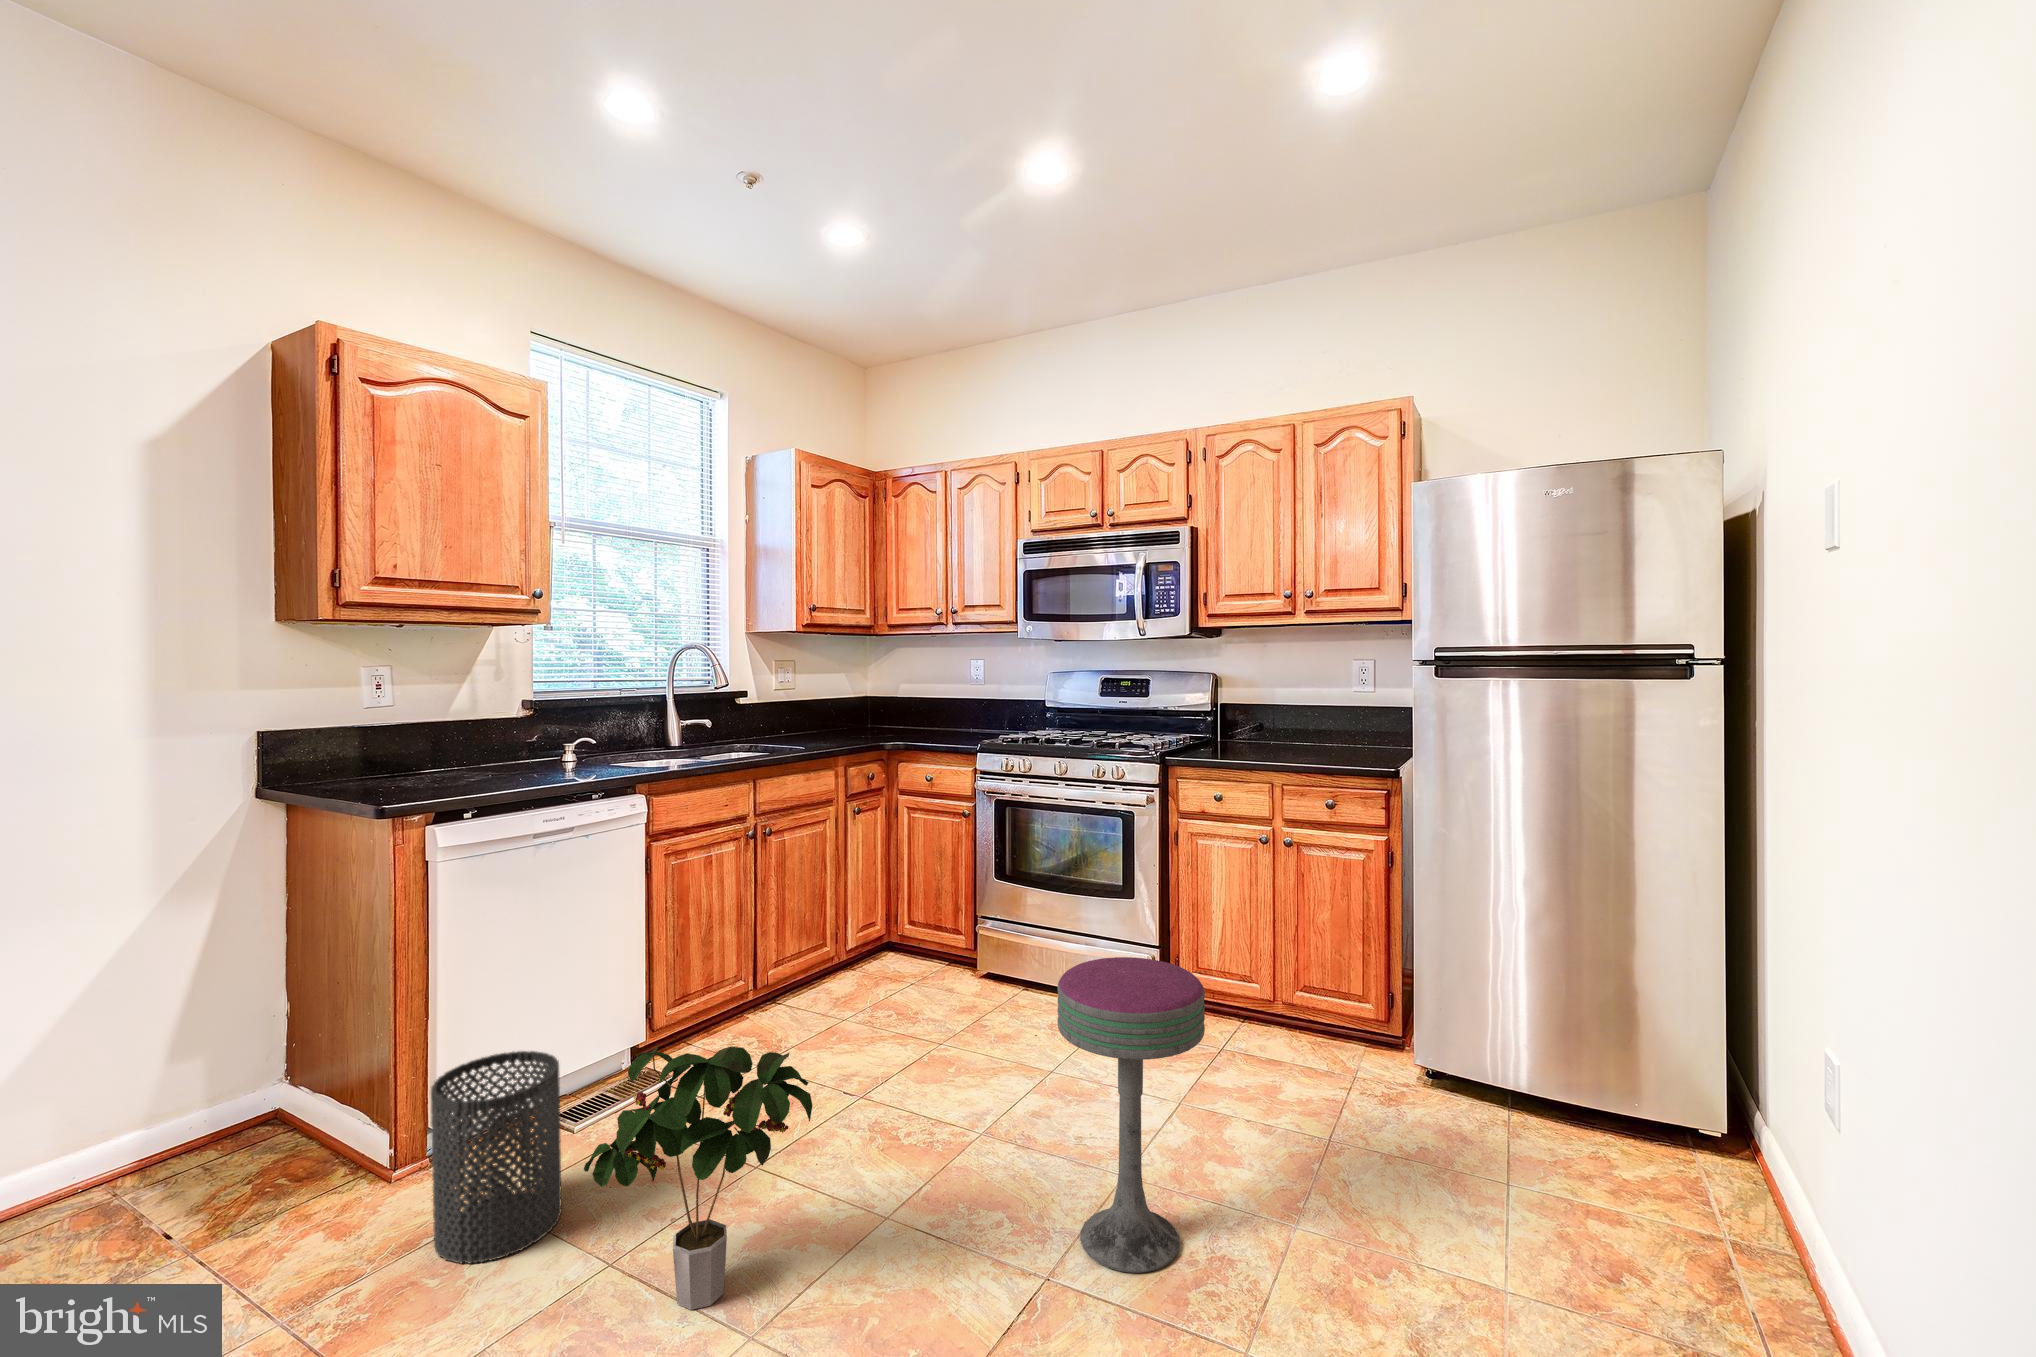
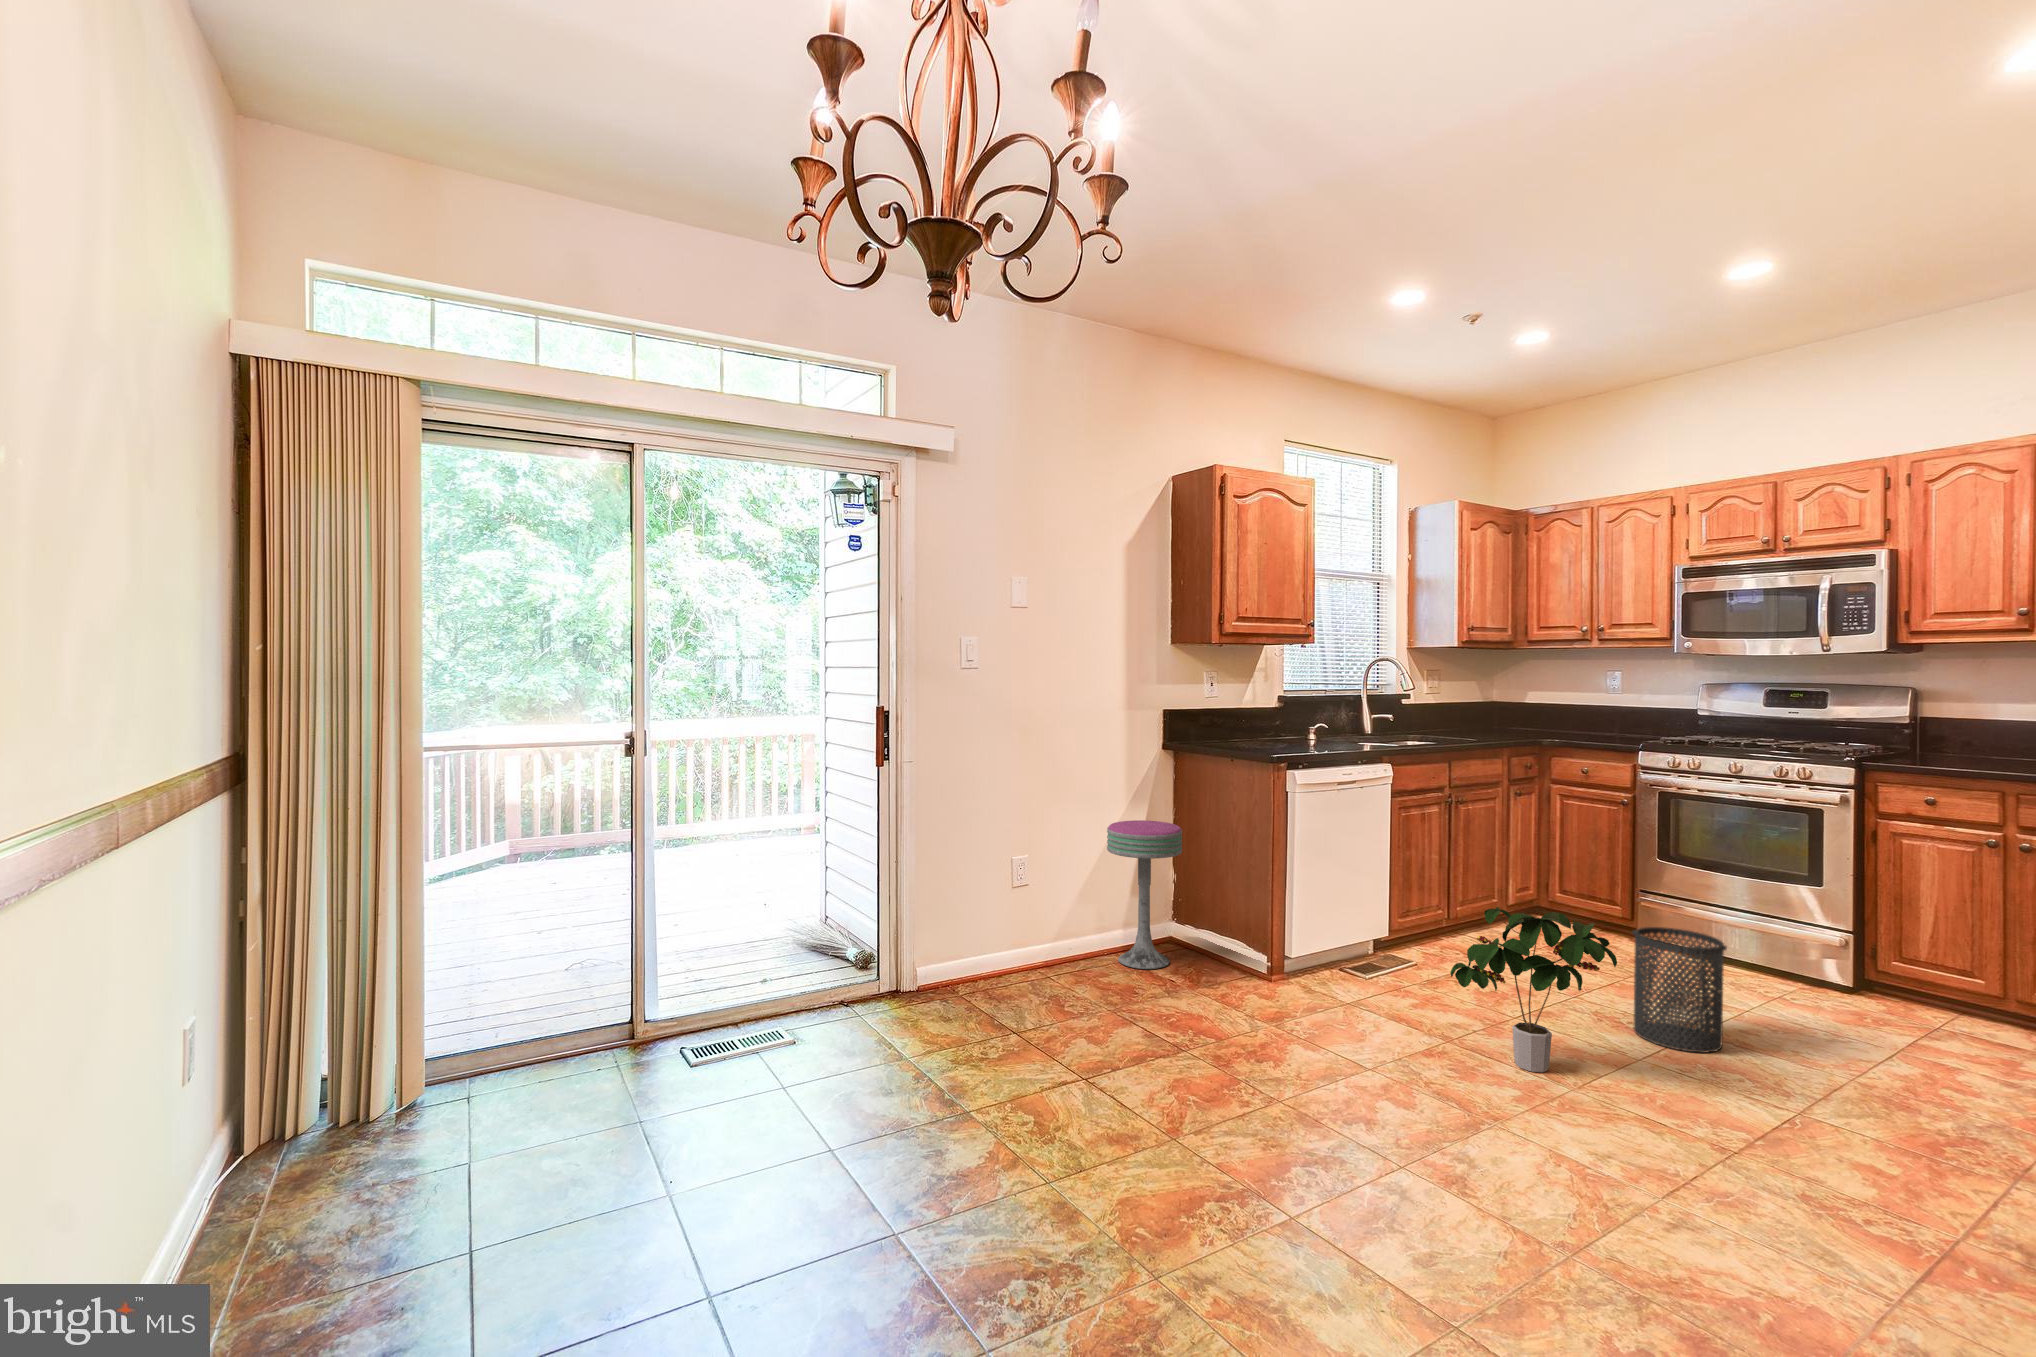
bar stool: present [1058,957,1205,1273] -> present [1107,820,1182,969]
trash can: present [431,1051,562,1263] -> present [1632,927,1727,1053]

